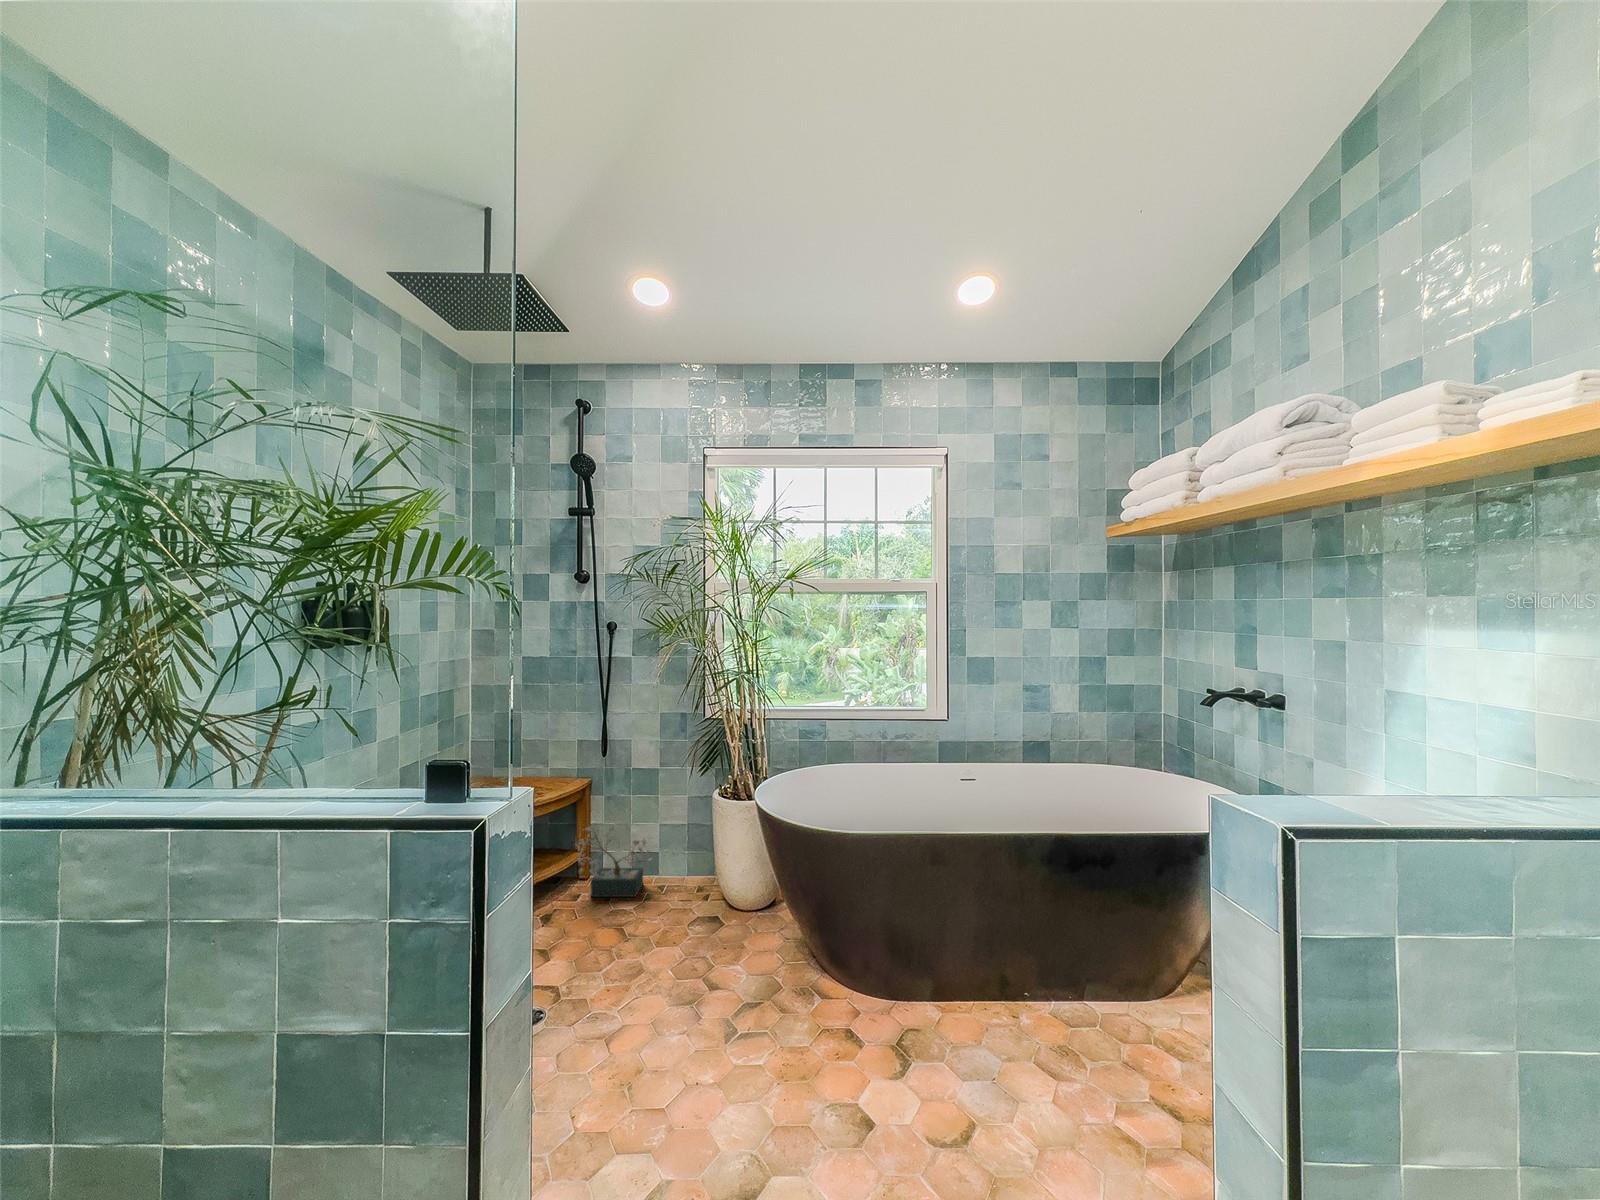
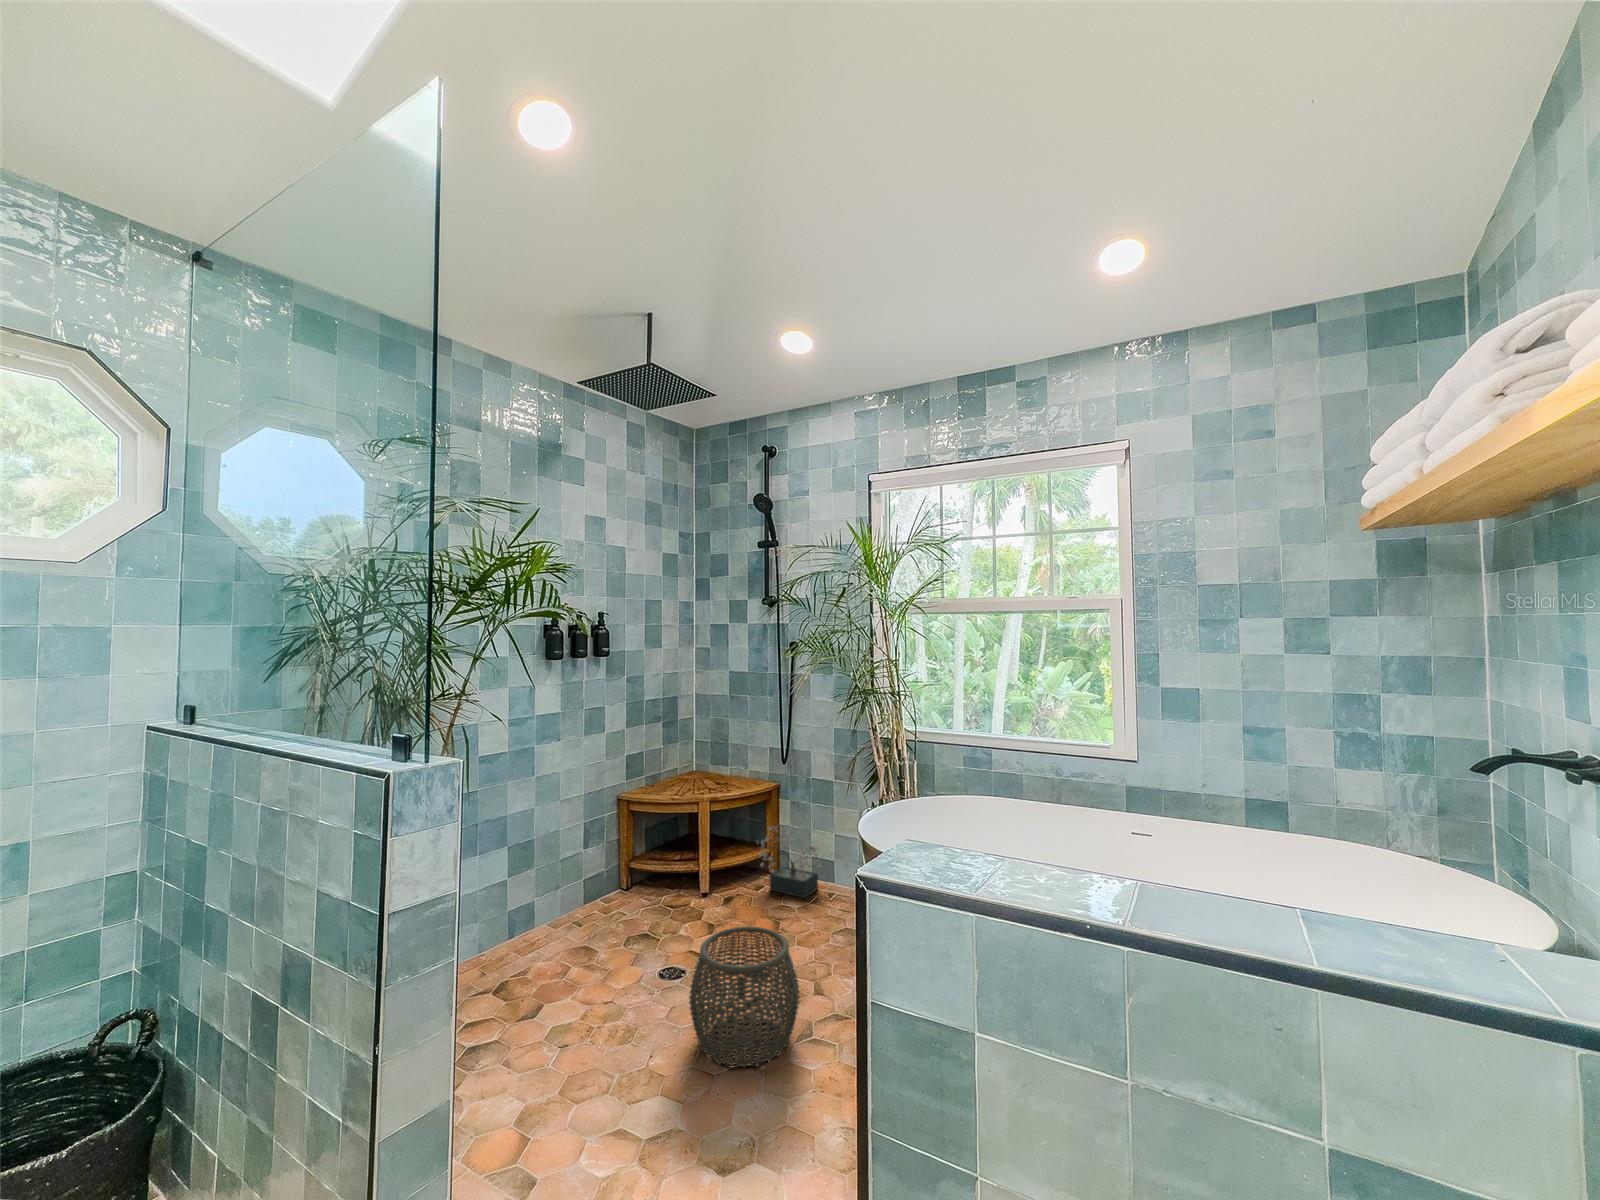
woven basket: none [606,933,734,1099] -> present [689,927,800,1068]

